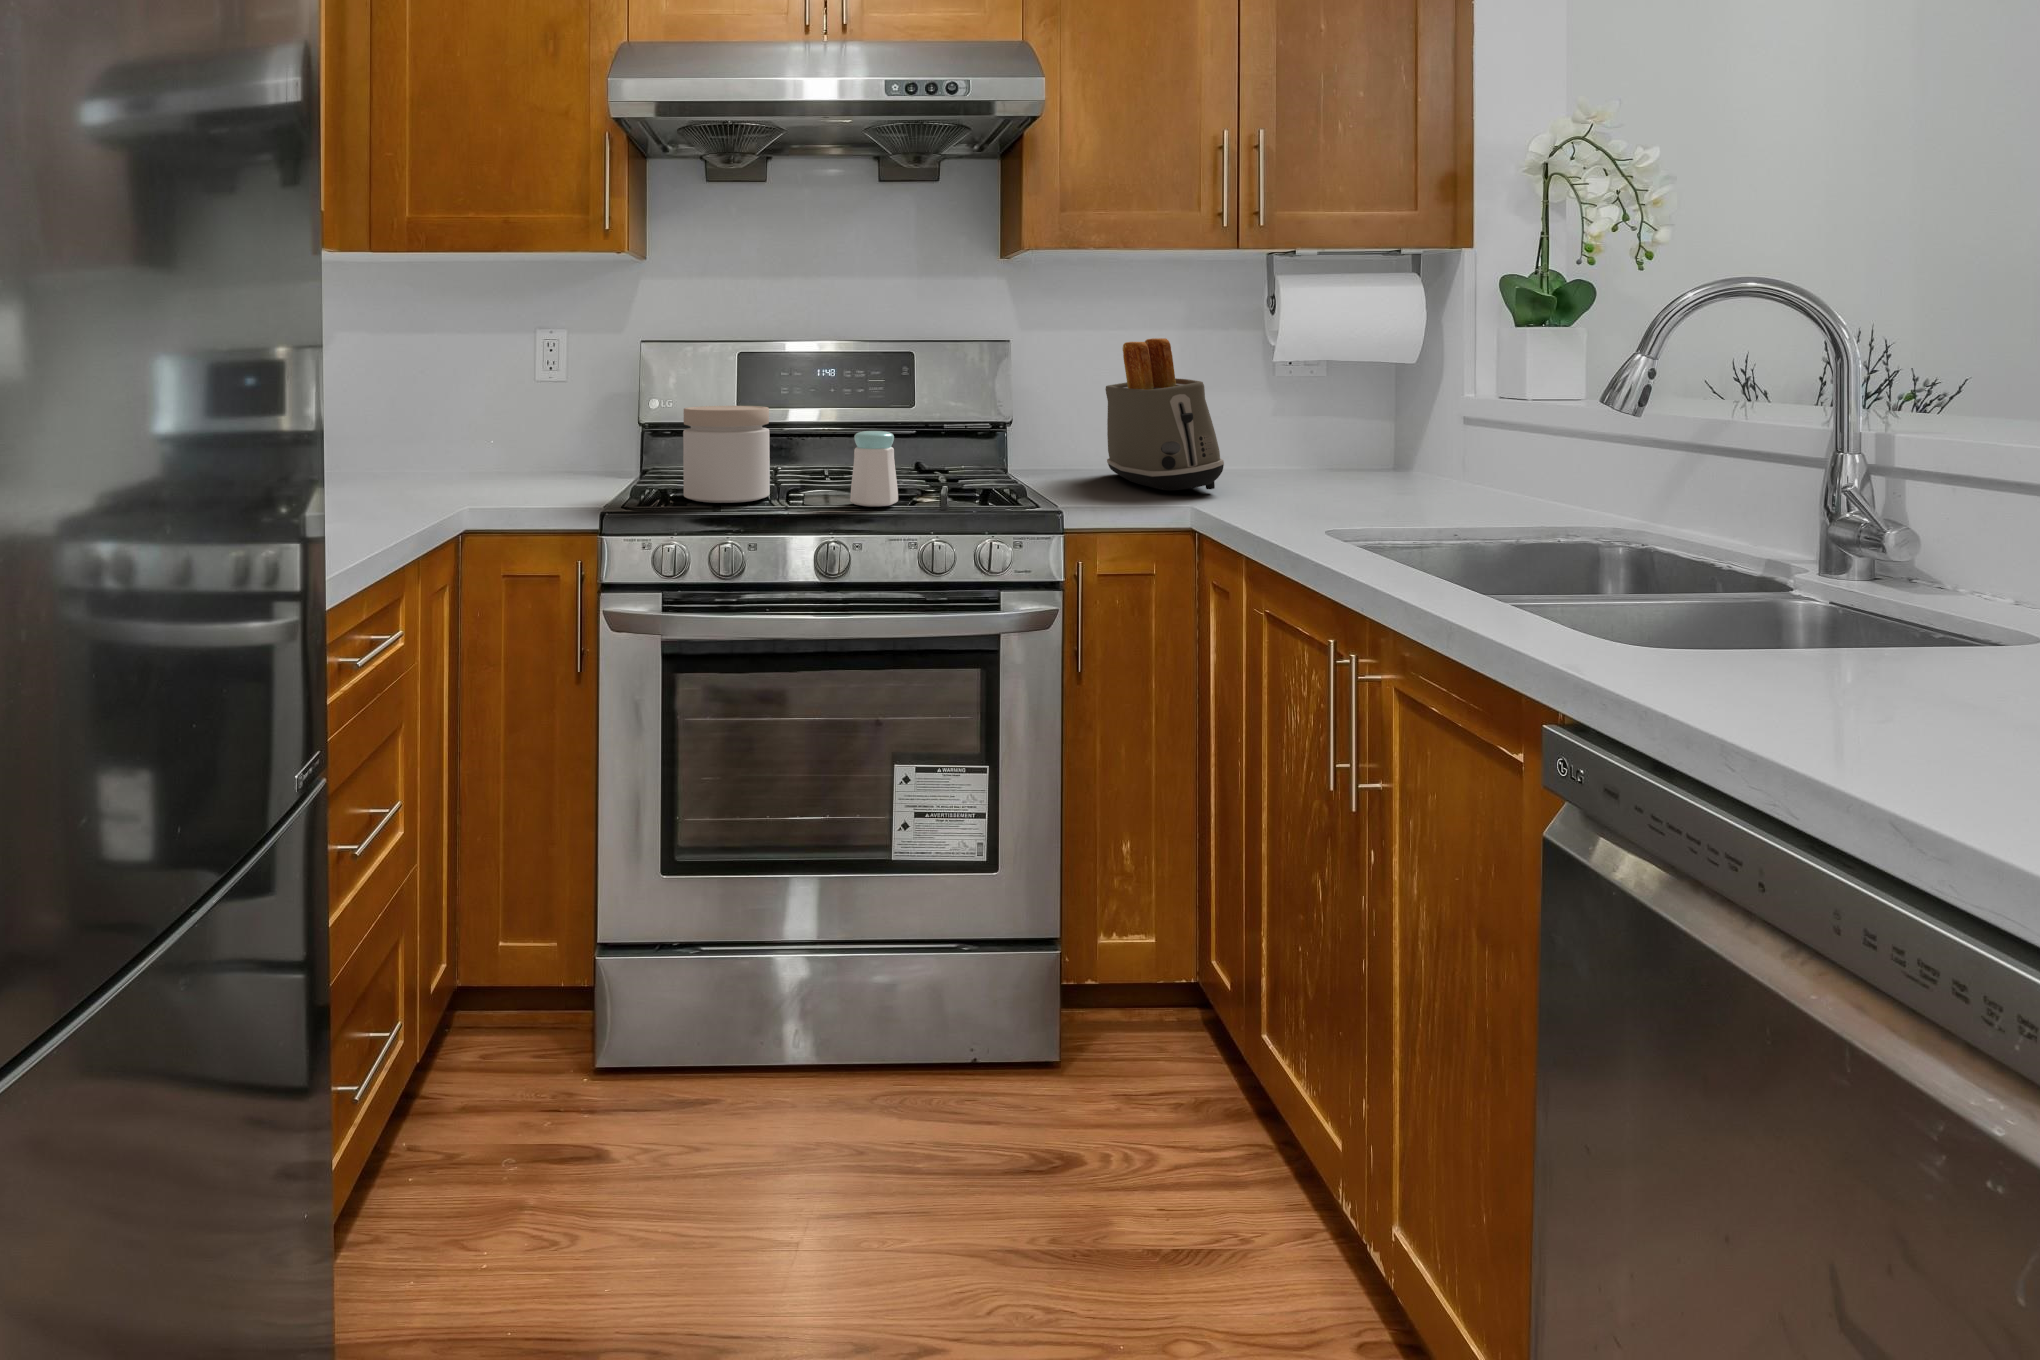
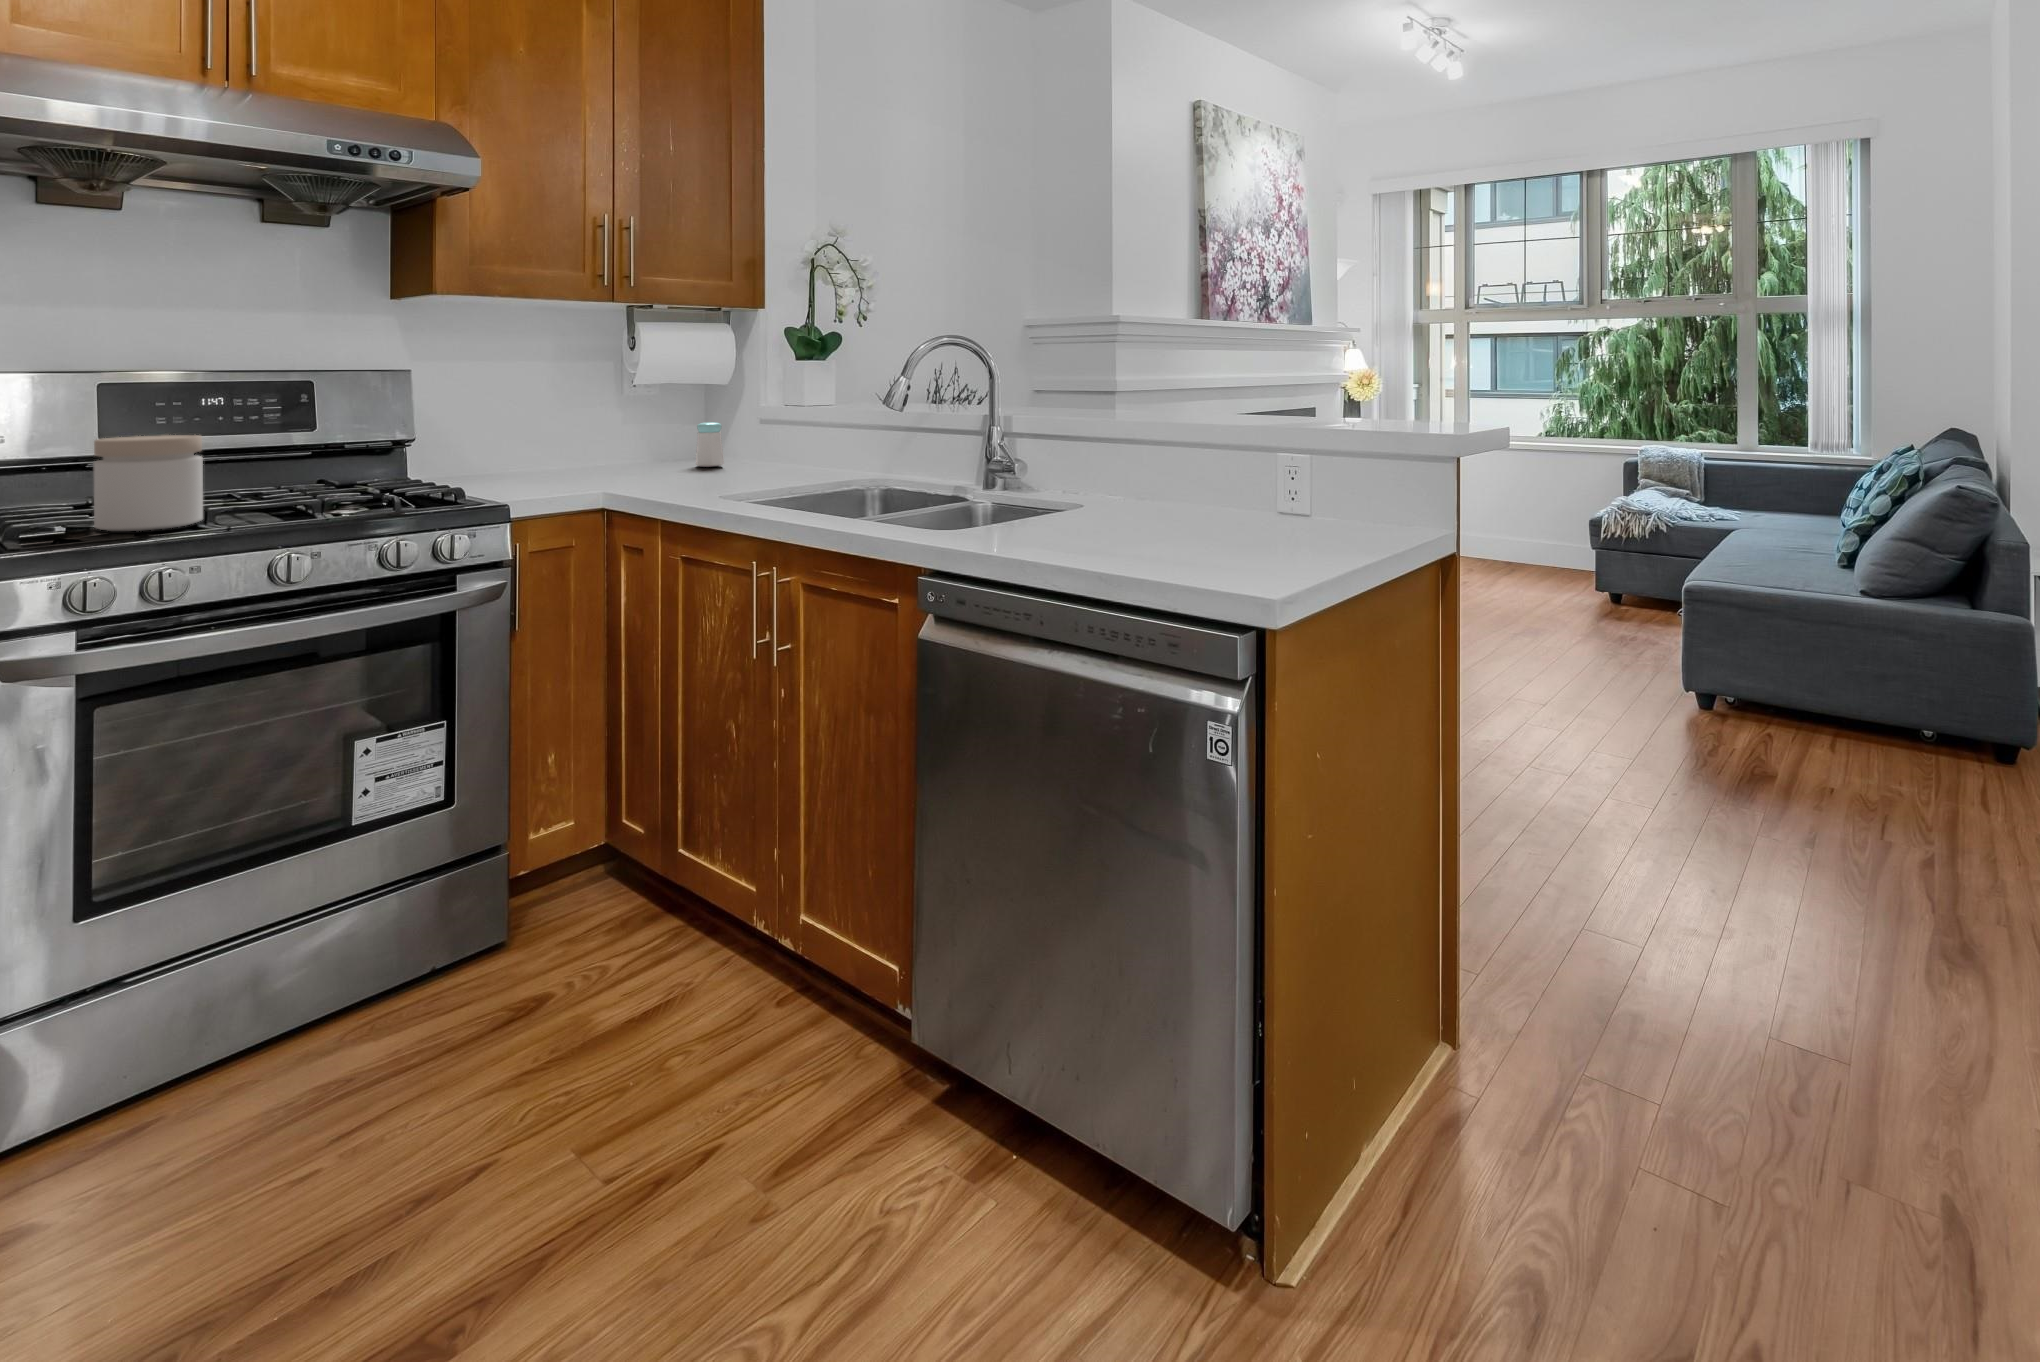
toaster: present [1105,338,1224,491] -> none [505,368,615,485]
salt shaker: present [850,431,898,507] -> present [696,422,724,467]

